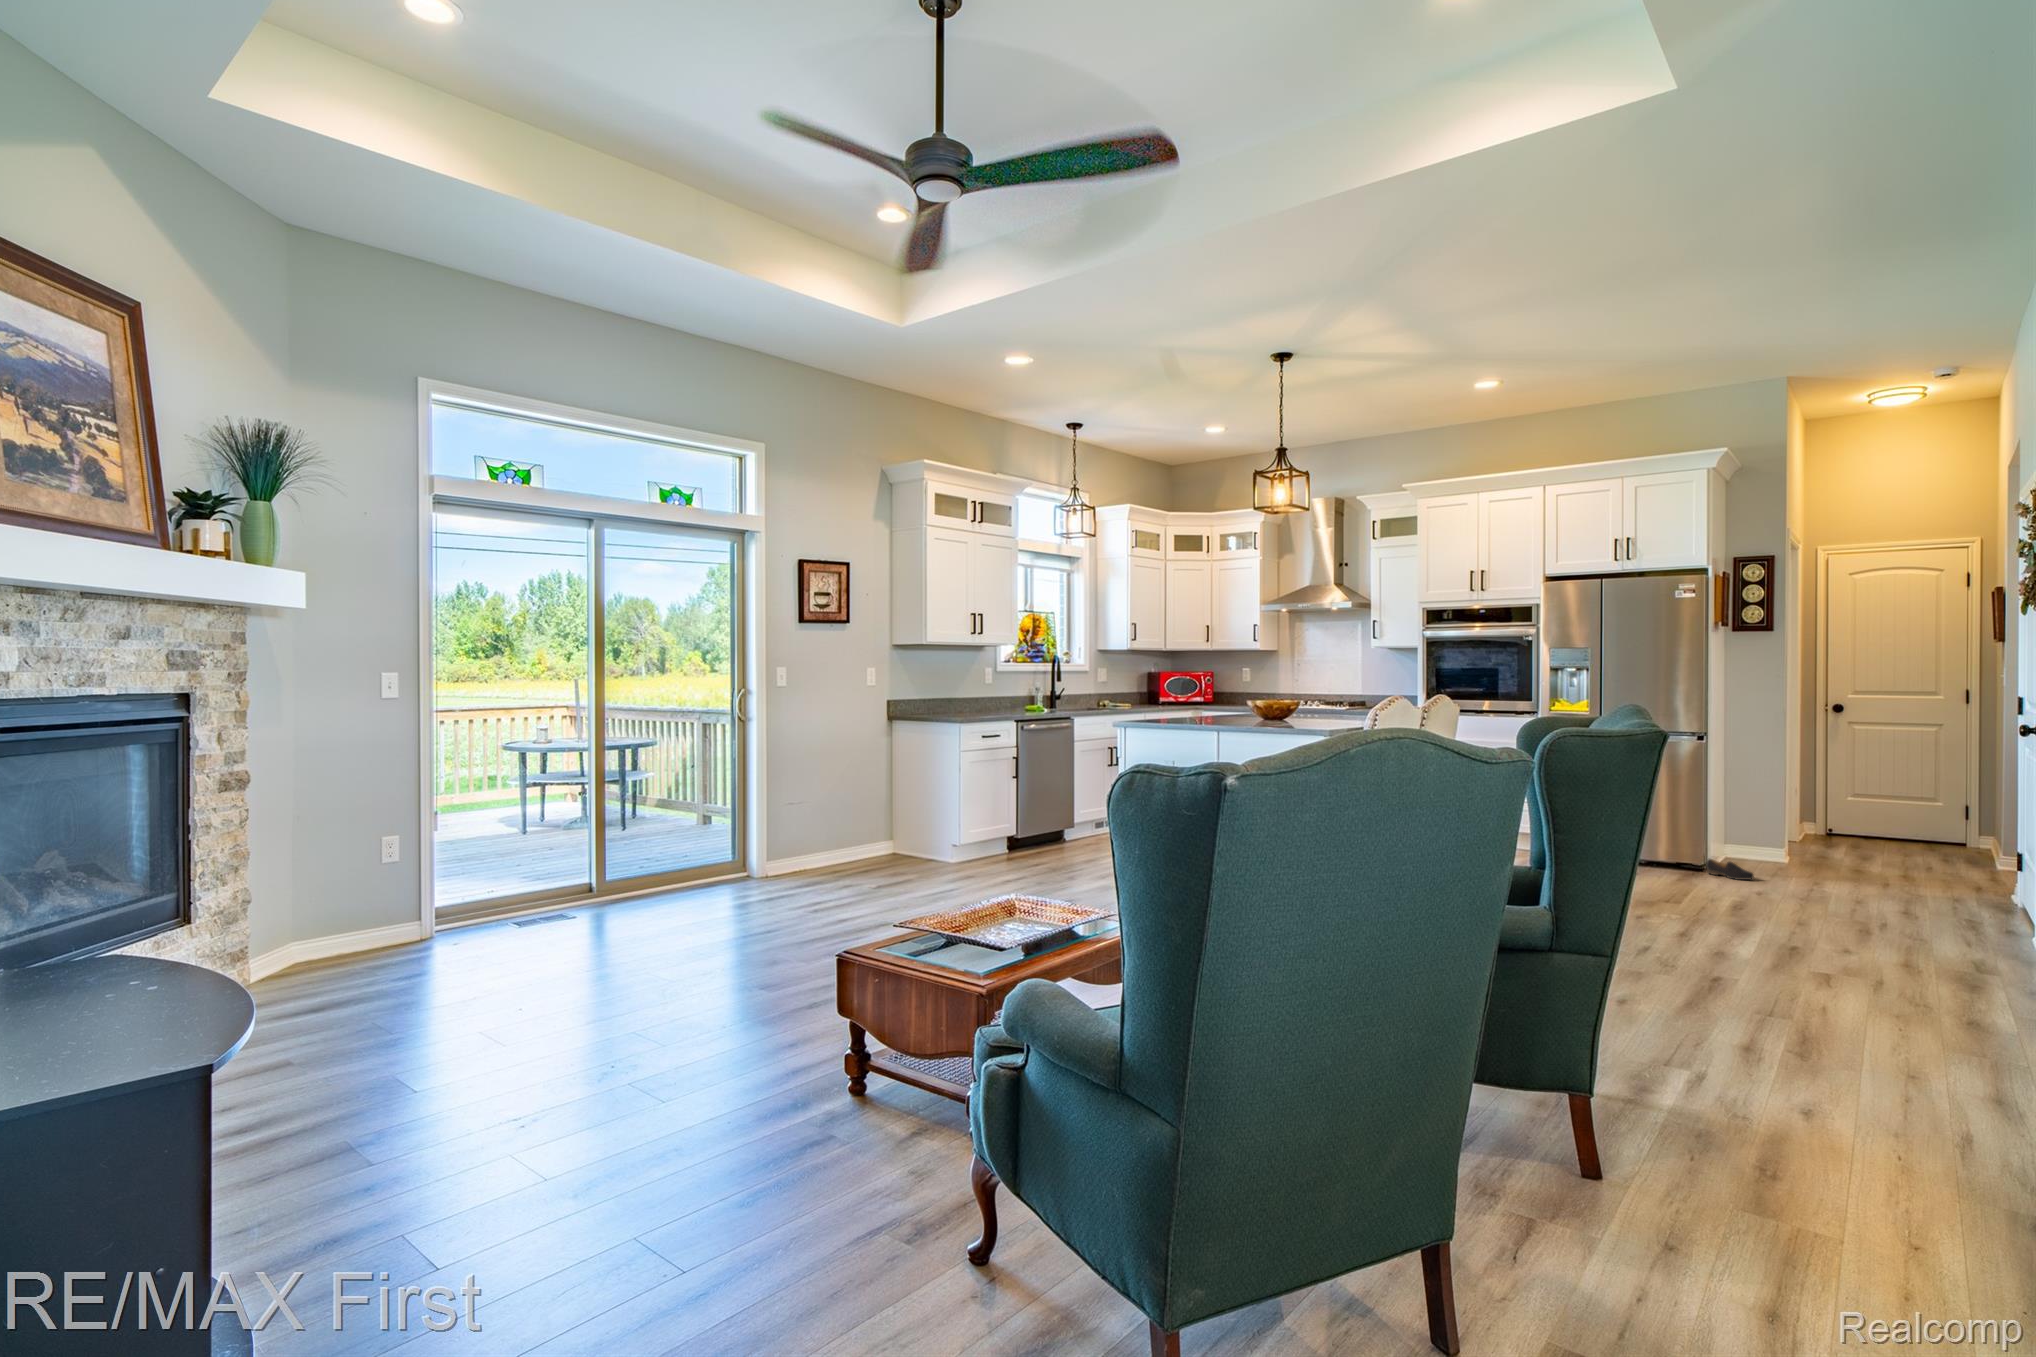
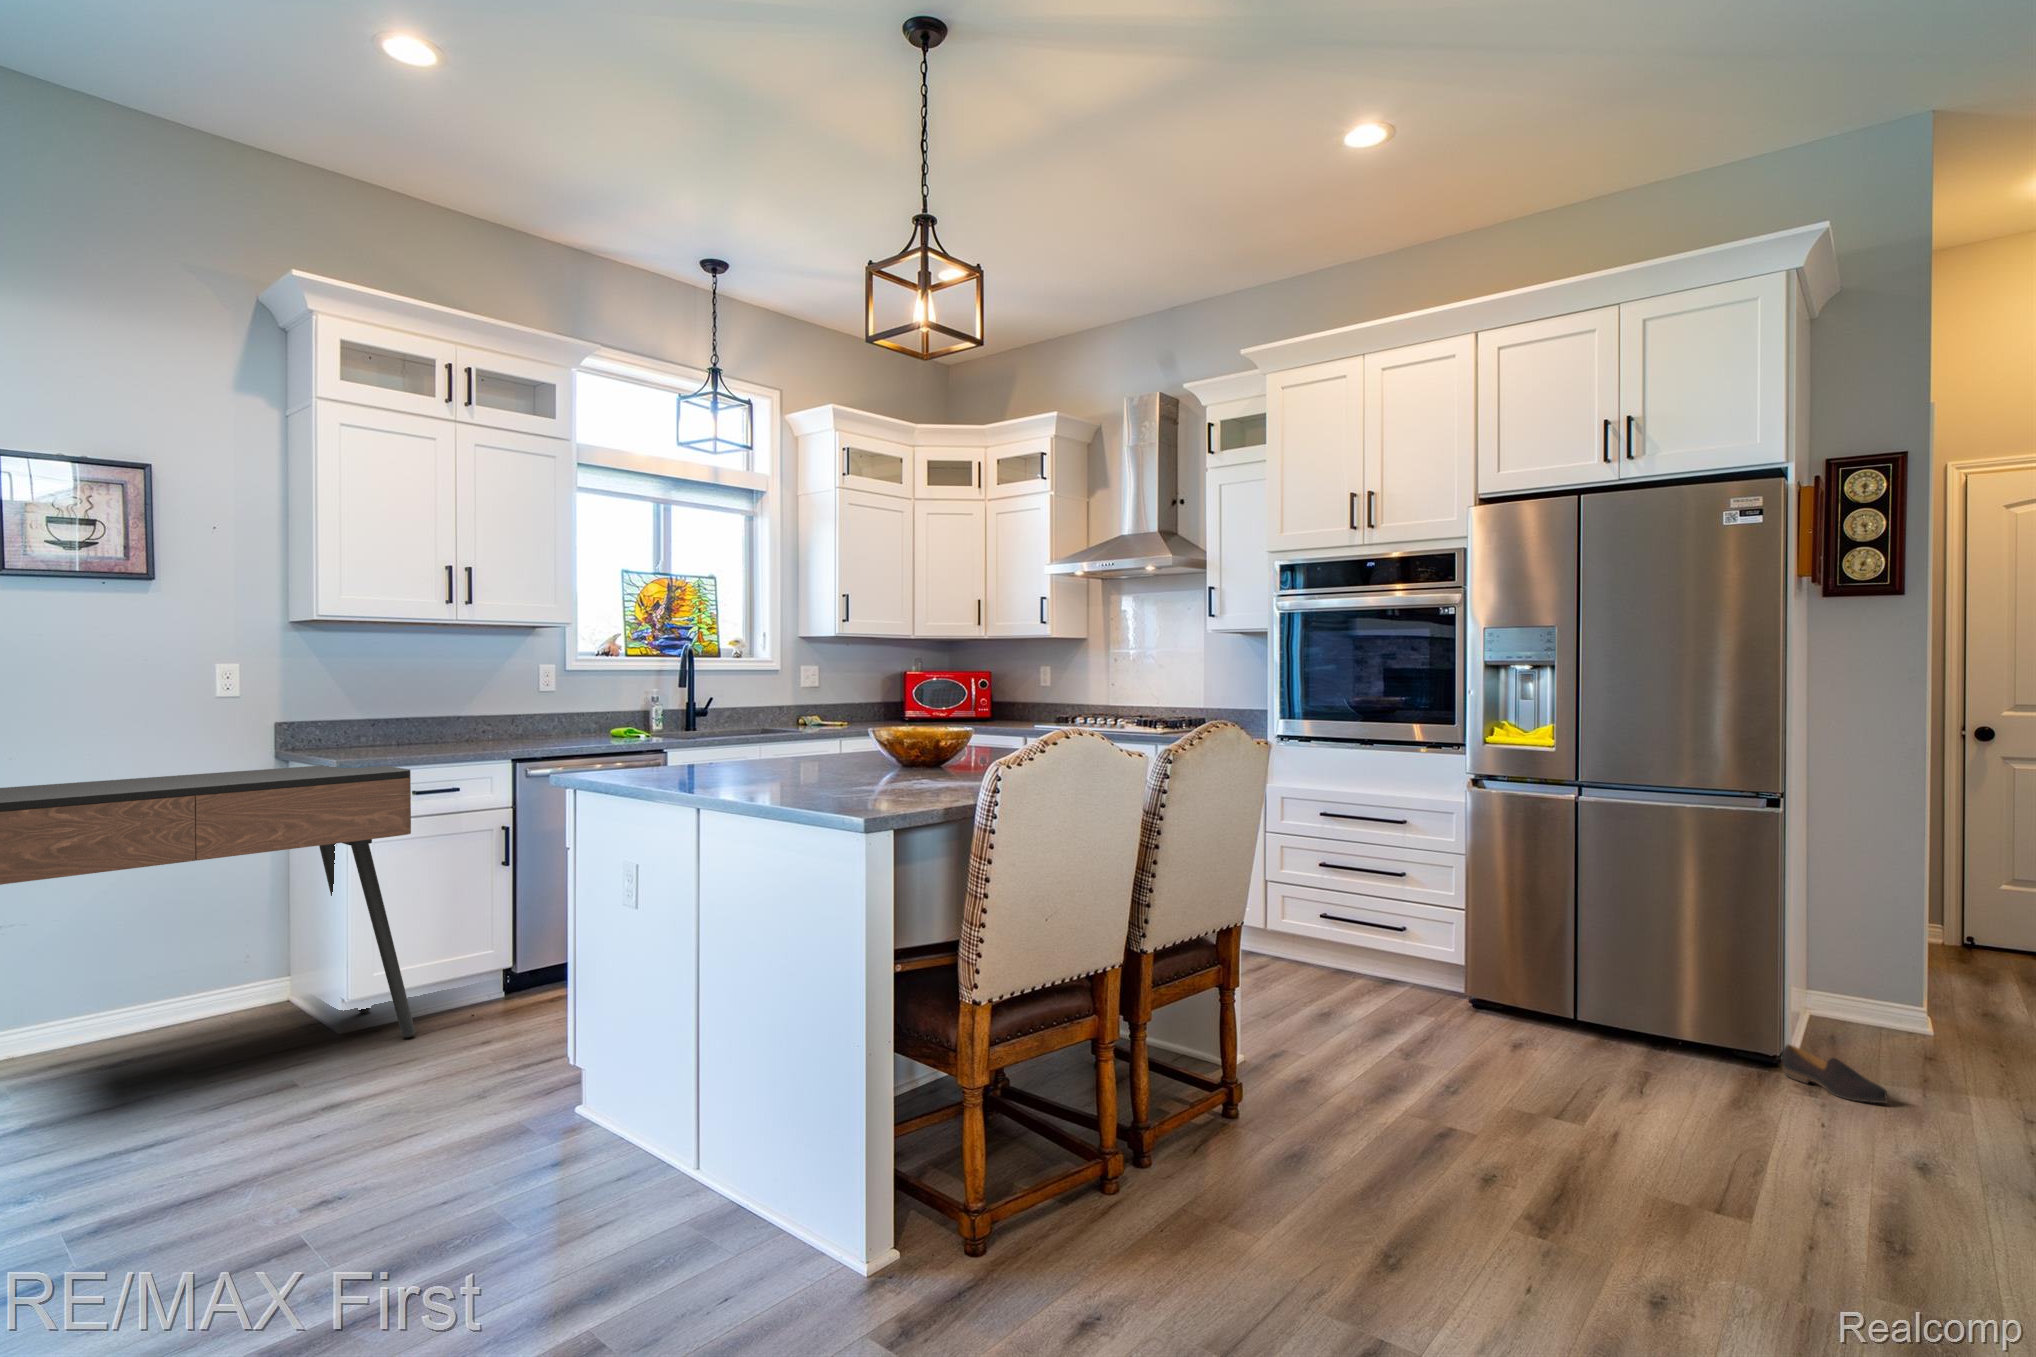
console table: none [812,721,996,894] -> present [0,765,415,1038]

